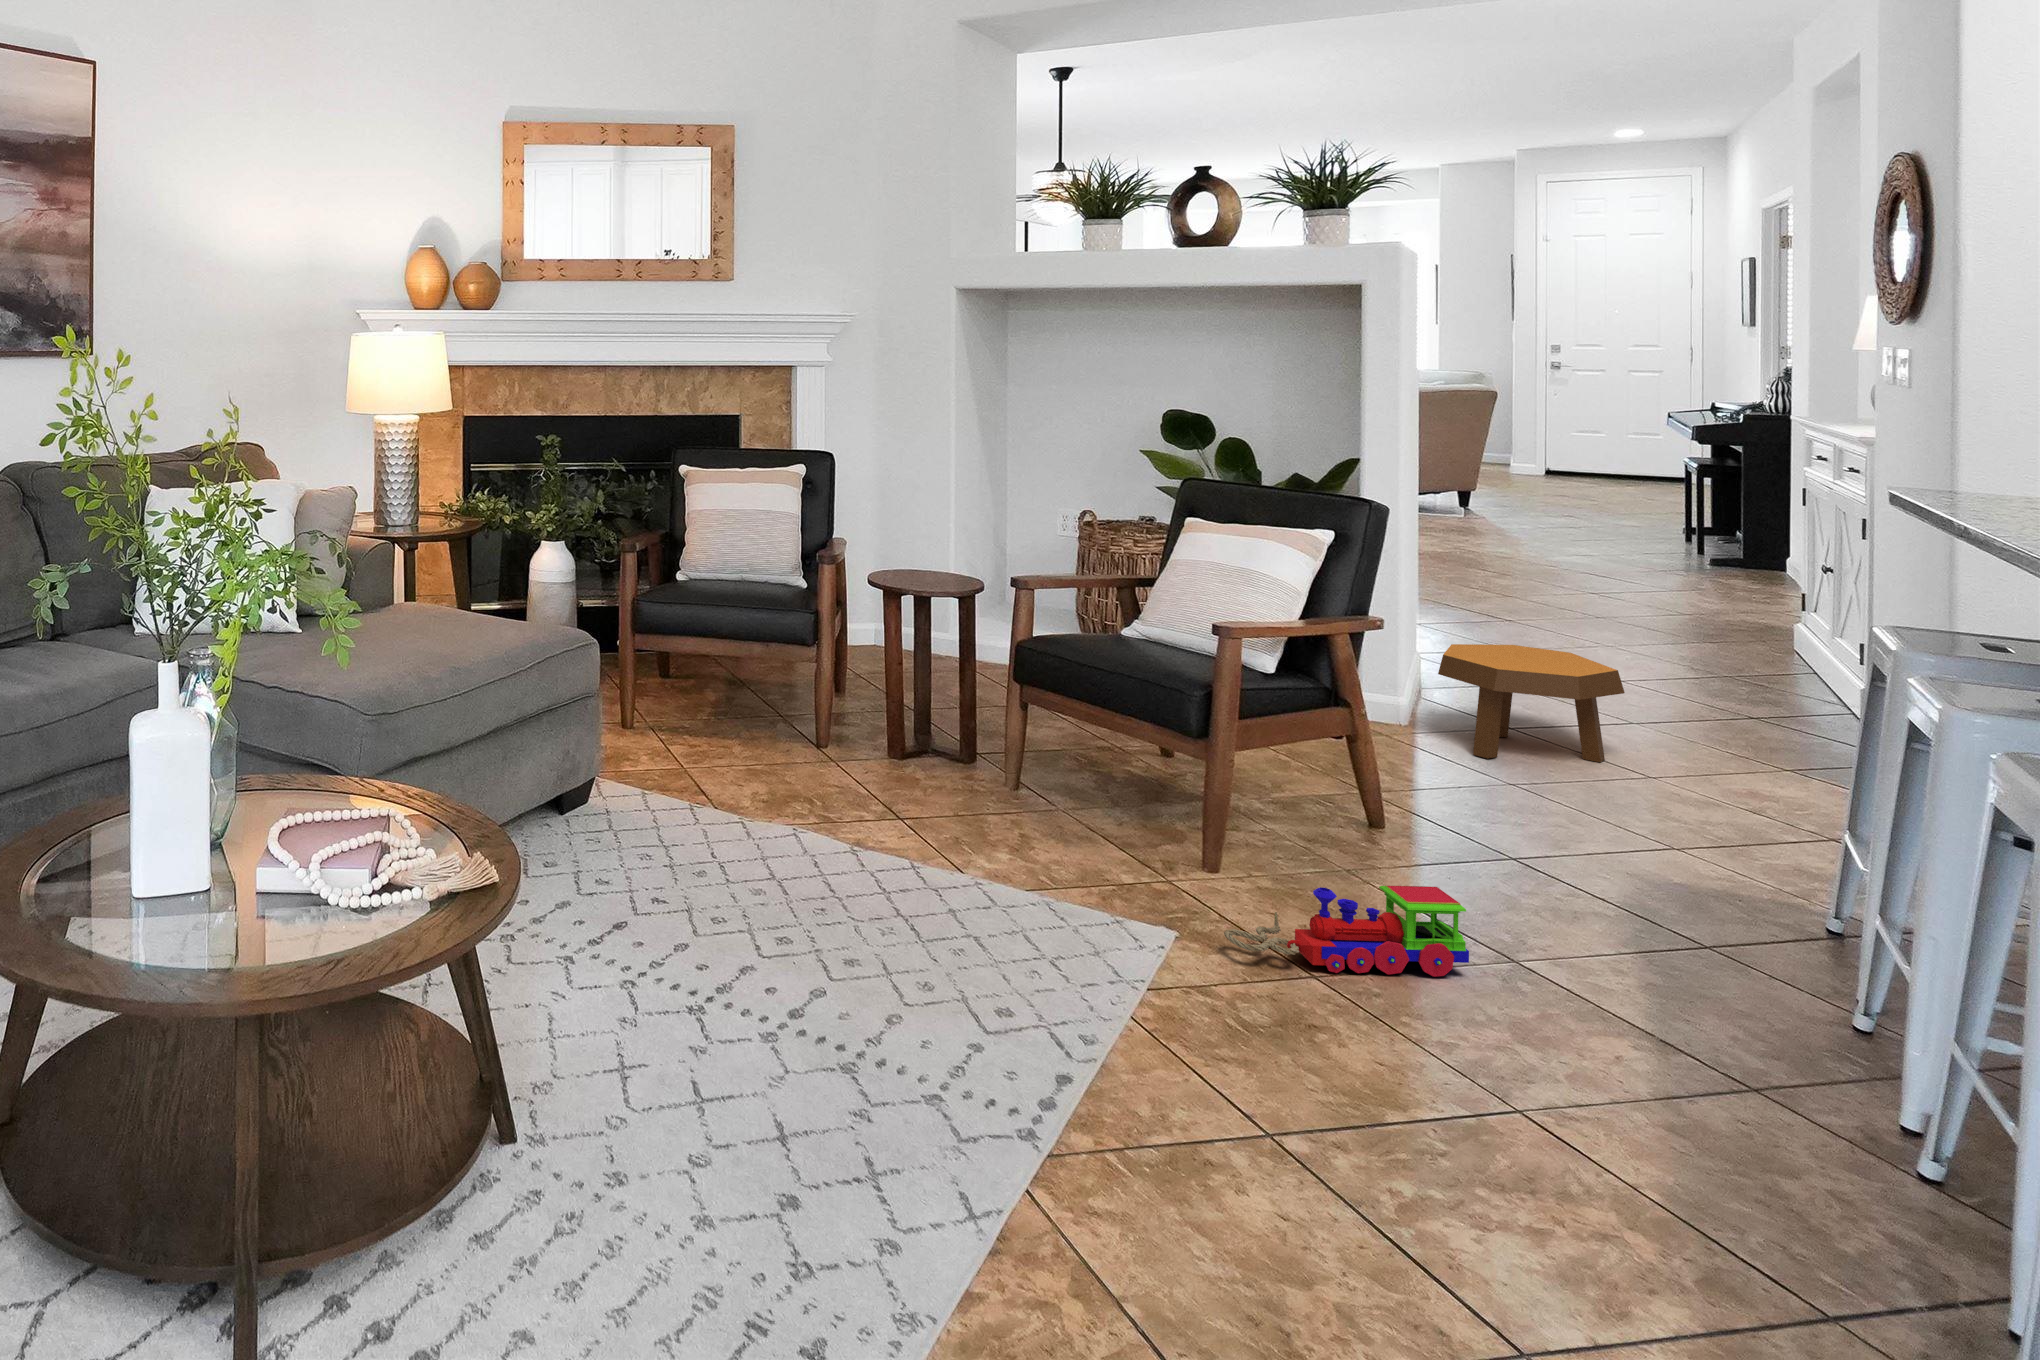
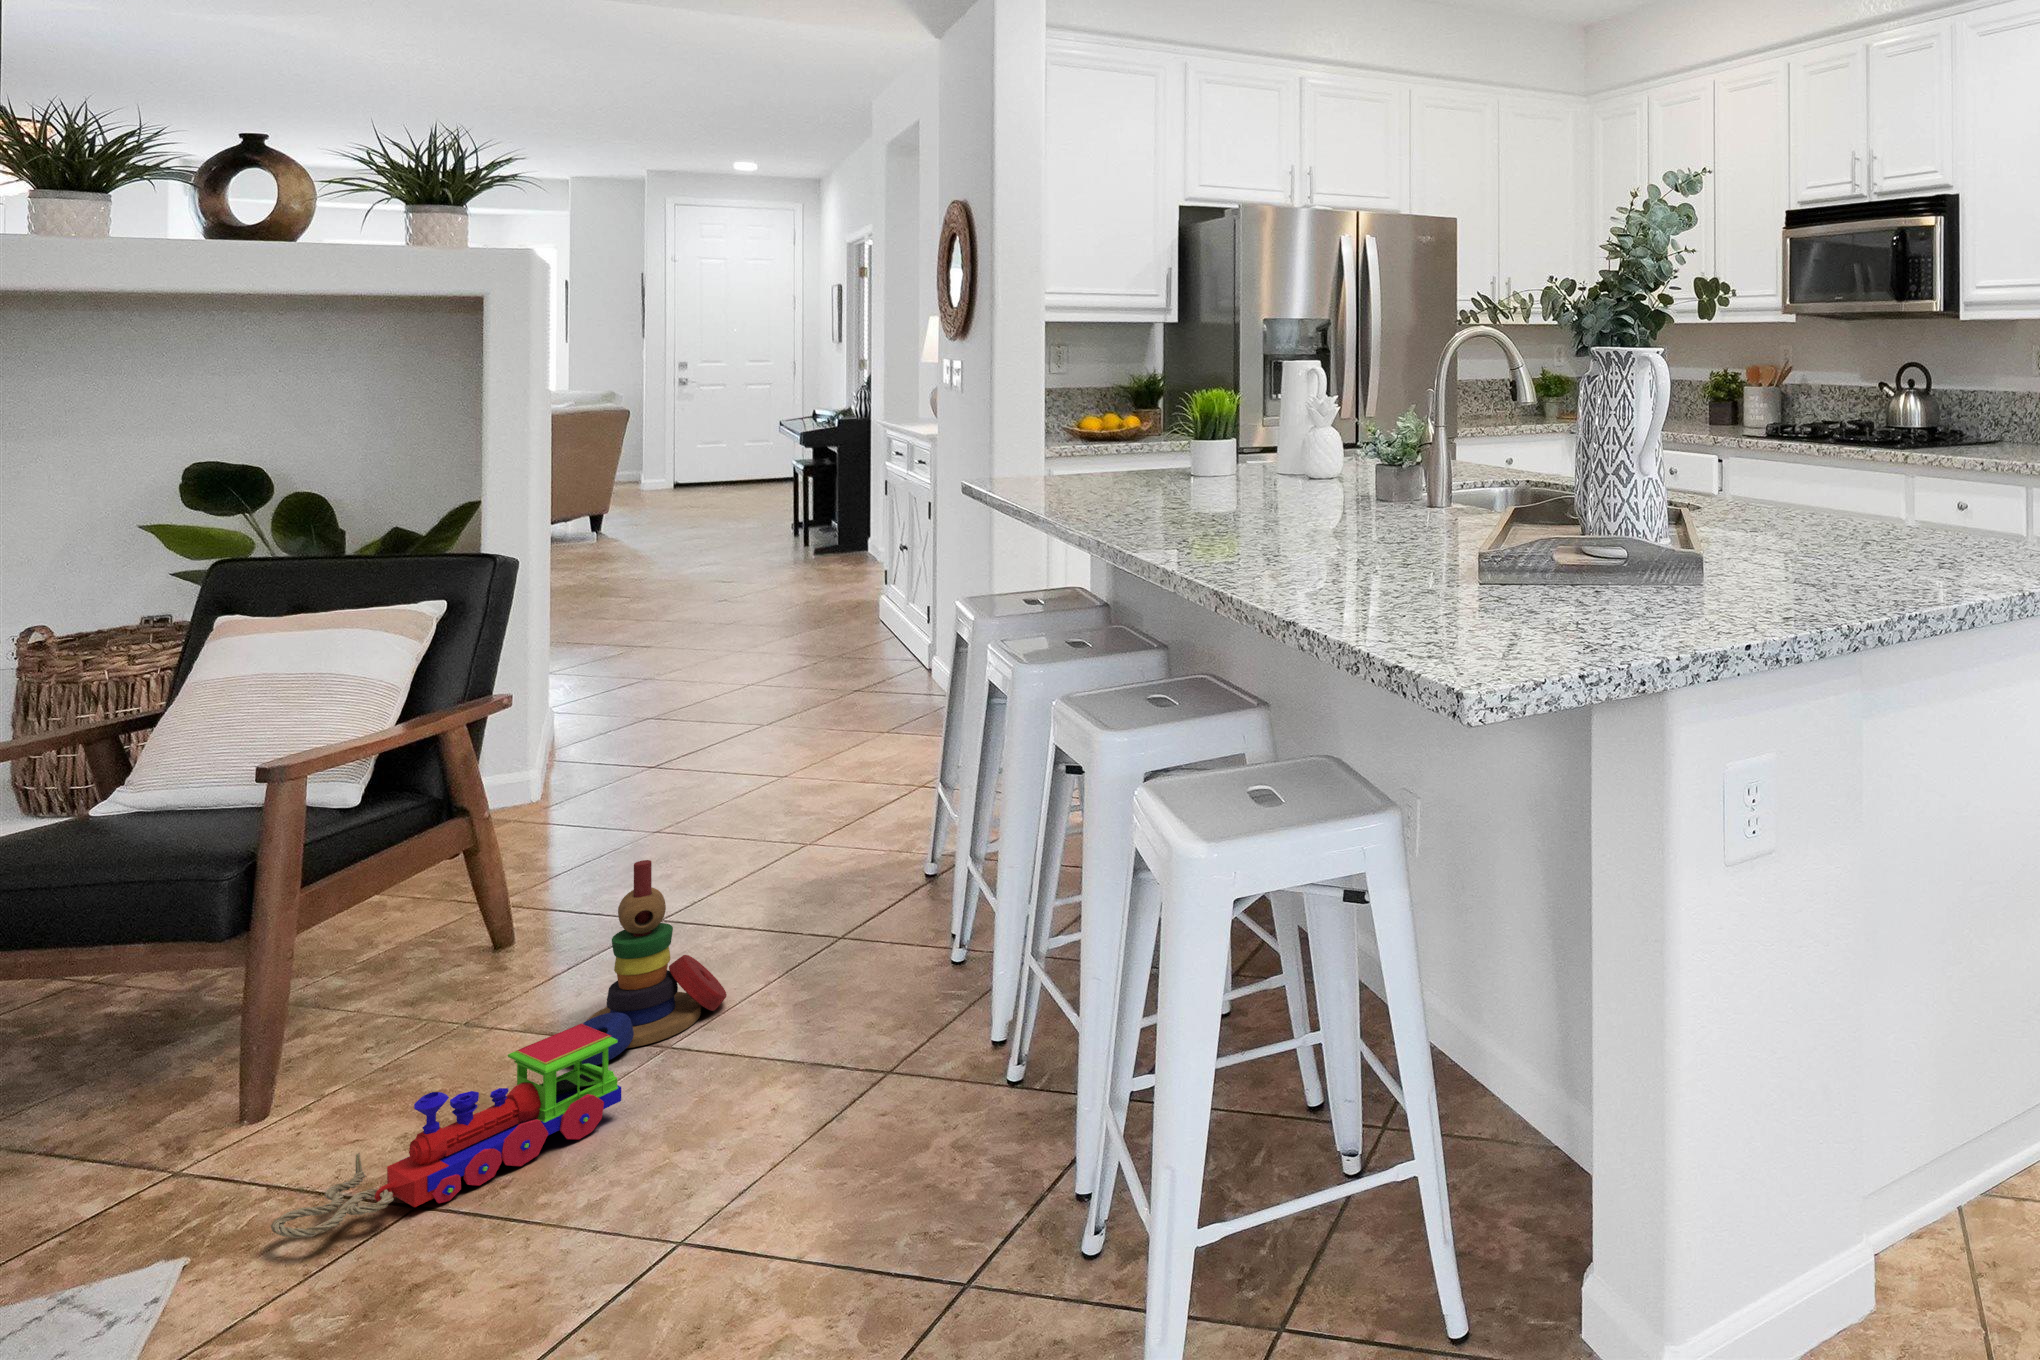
footstool: present [1438,644,1625,762] -> none [573,678,763,816]
stacking toy: none [1424,777,1570,938] -> present [573,860,727,1065]

